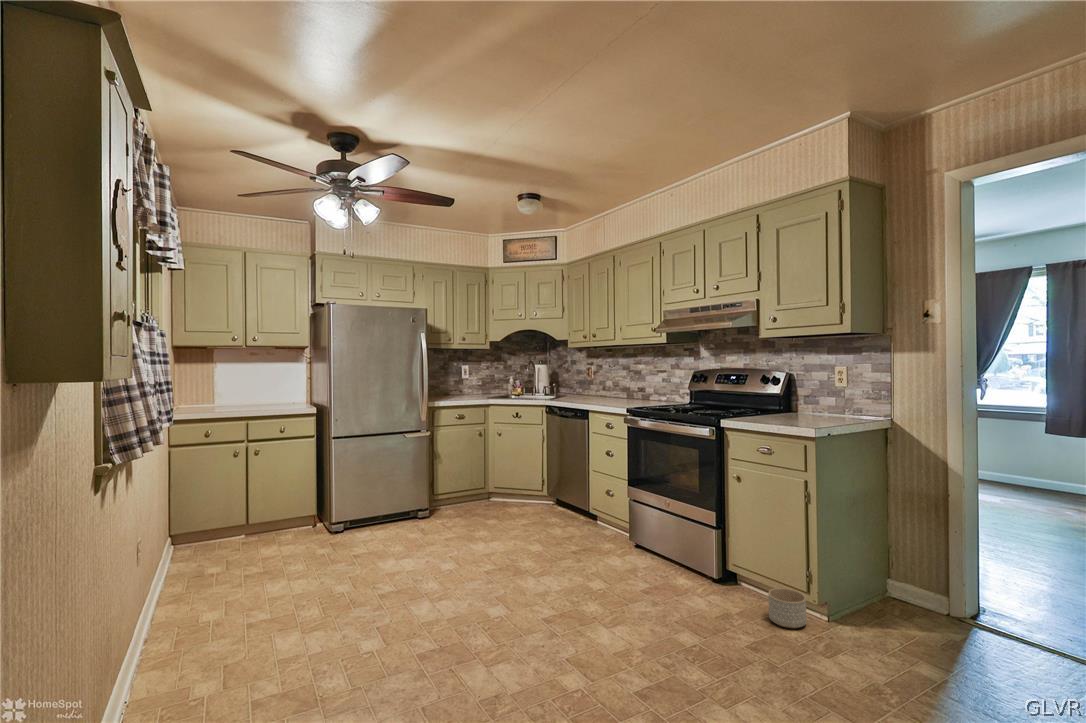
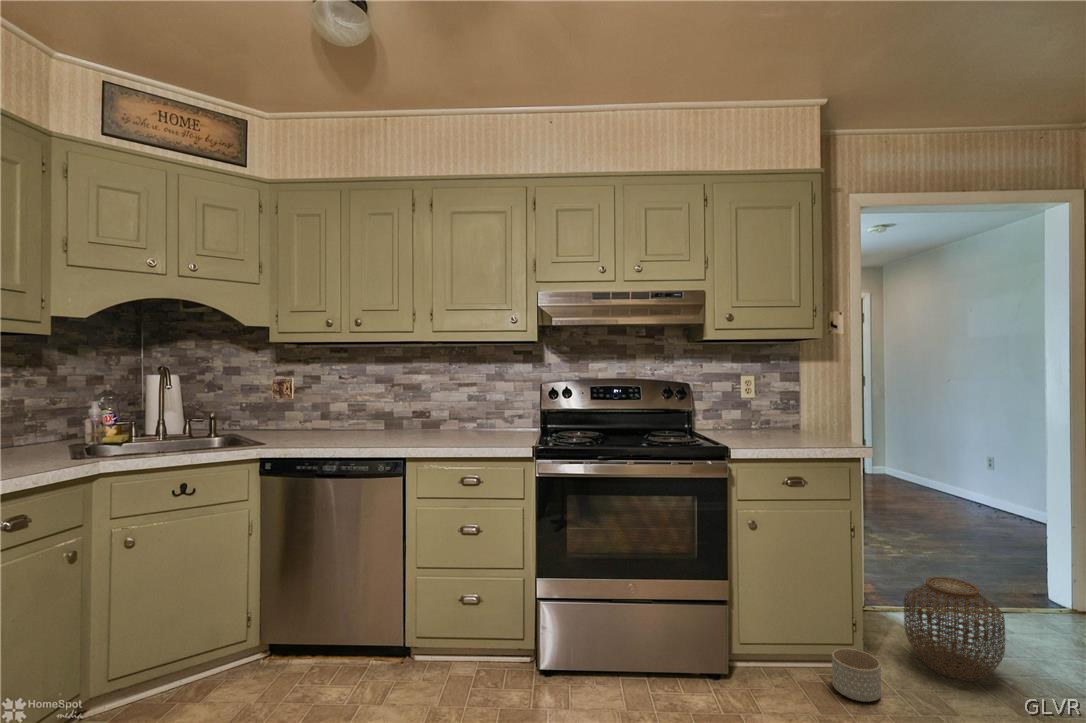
woven basket: none [871,568,970,673] -> present [904,577,1005,681]

